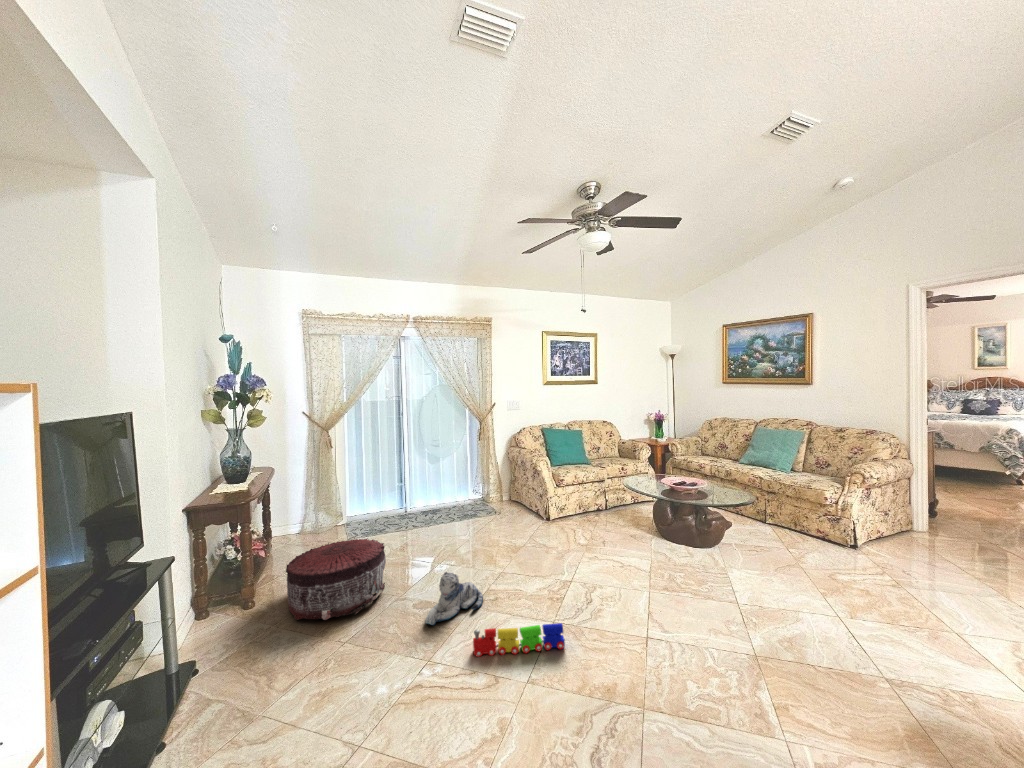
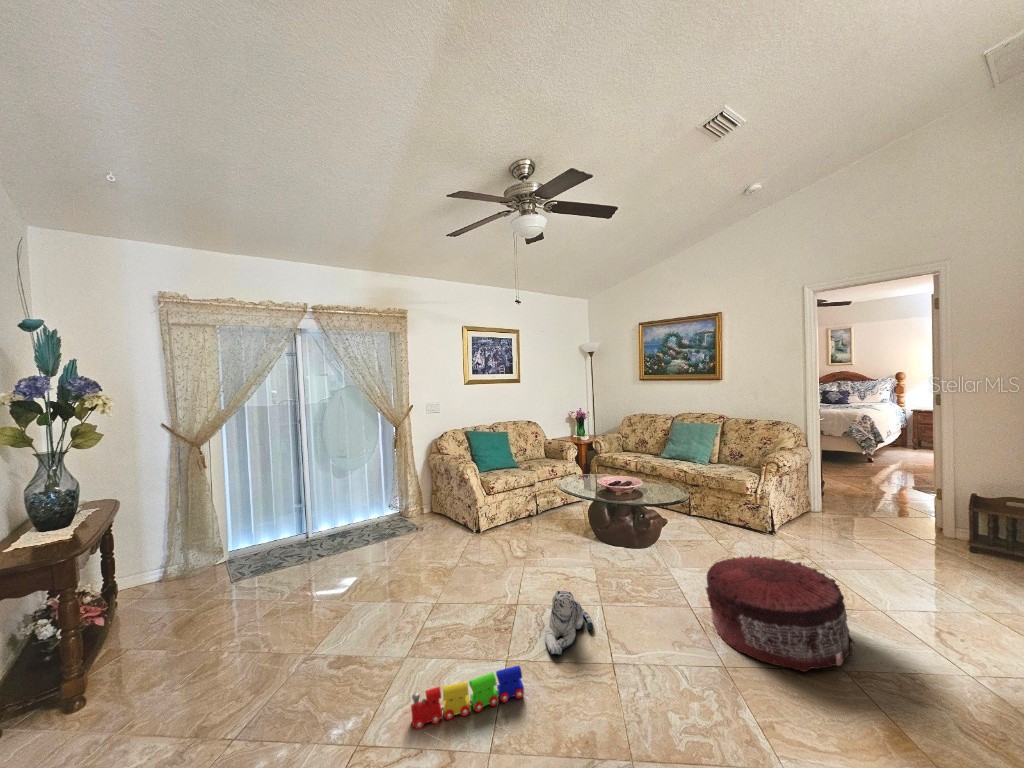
pouf: present [286,538,386,620] -> present [706,555,854,672]
plush toy: present [425,572,483,625] -> present [545,590,592,654]

